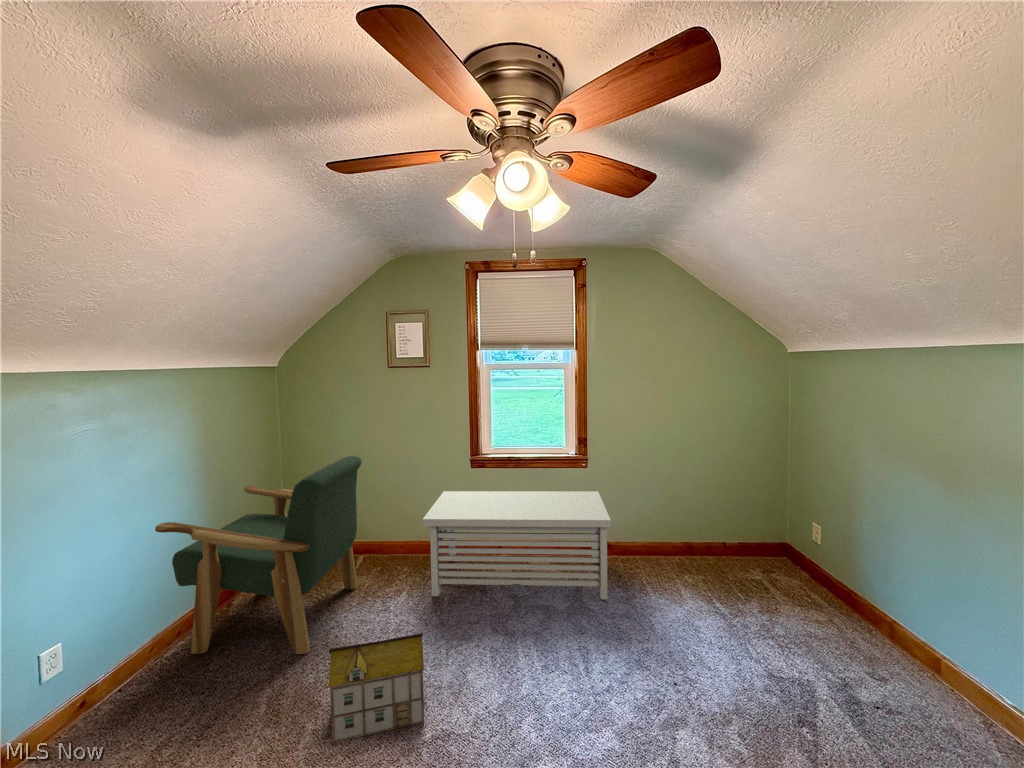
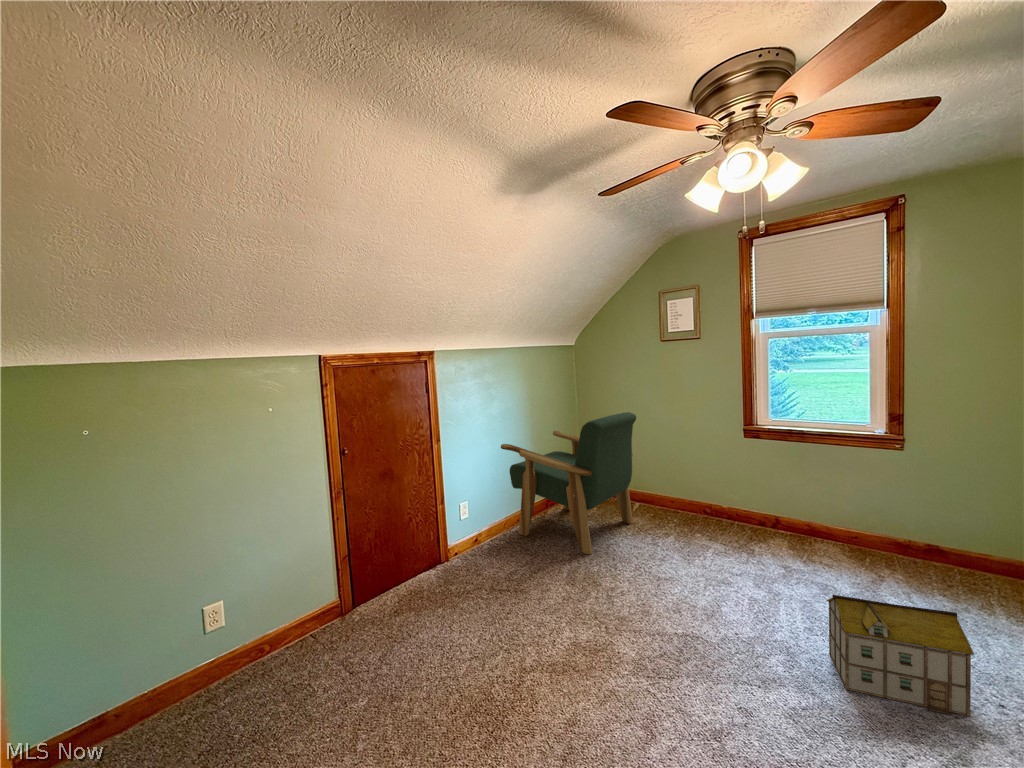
storage bench: present [423,491,611,599] -> none [689,456,924,598]
toy house: present [328,633,424,743] -> present [827,595,974,716]

